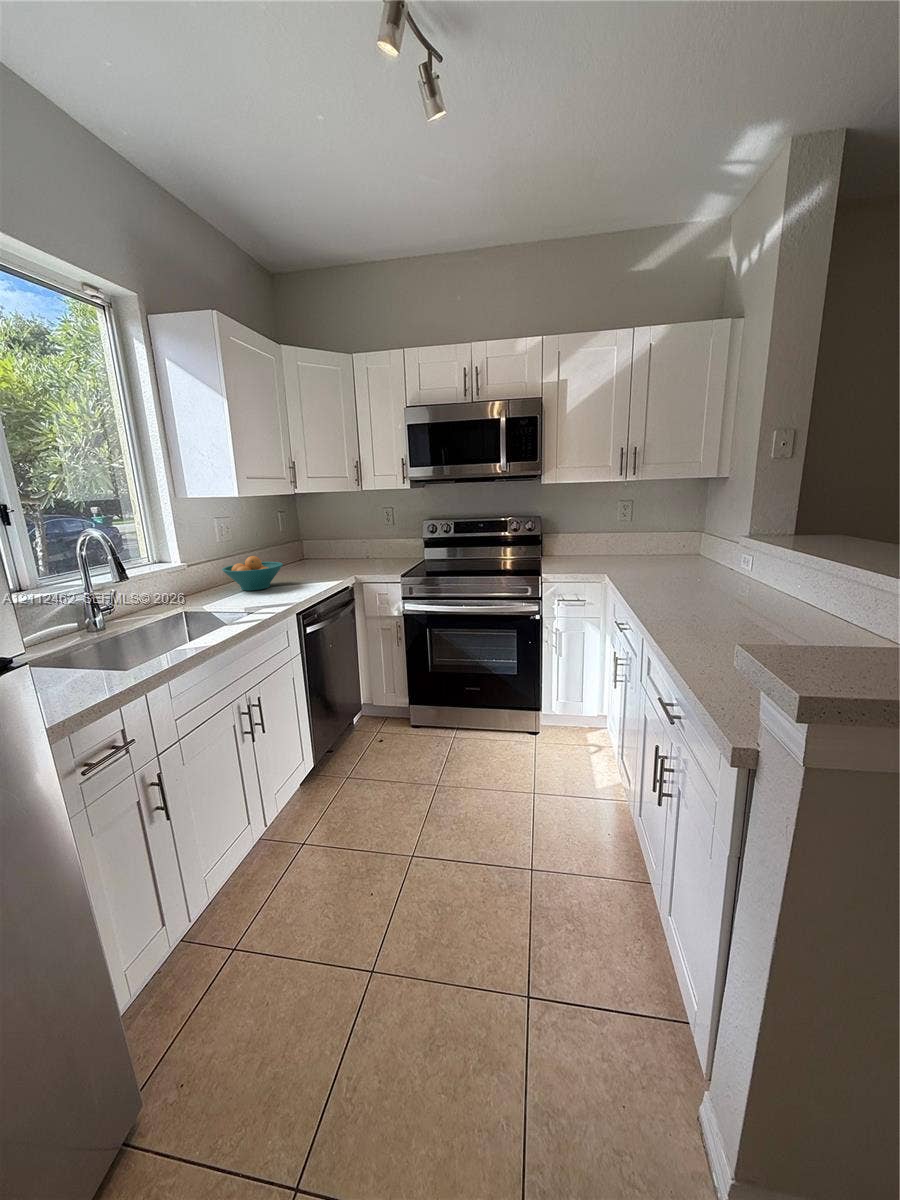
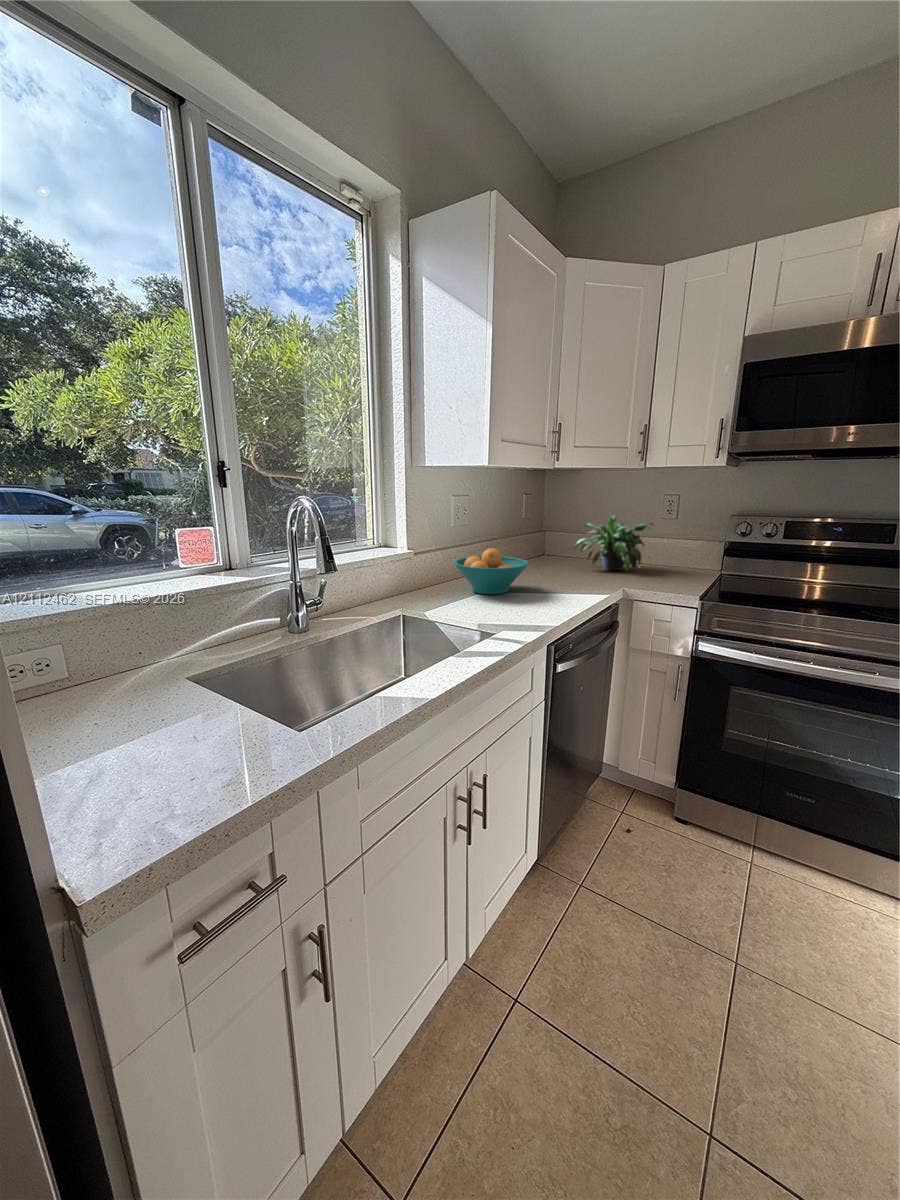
potted plant: none [322,525,377,565] -> present [574,515,653,571]

